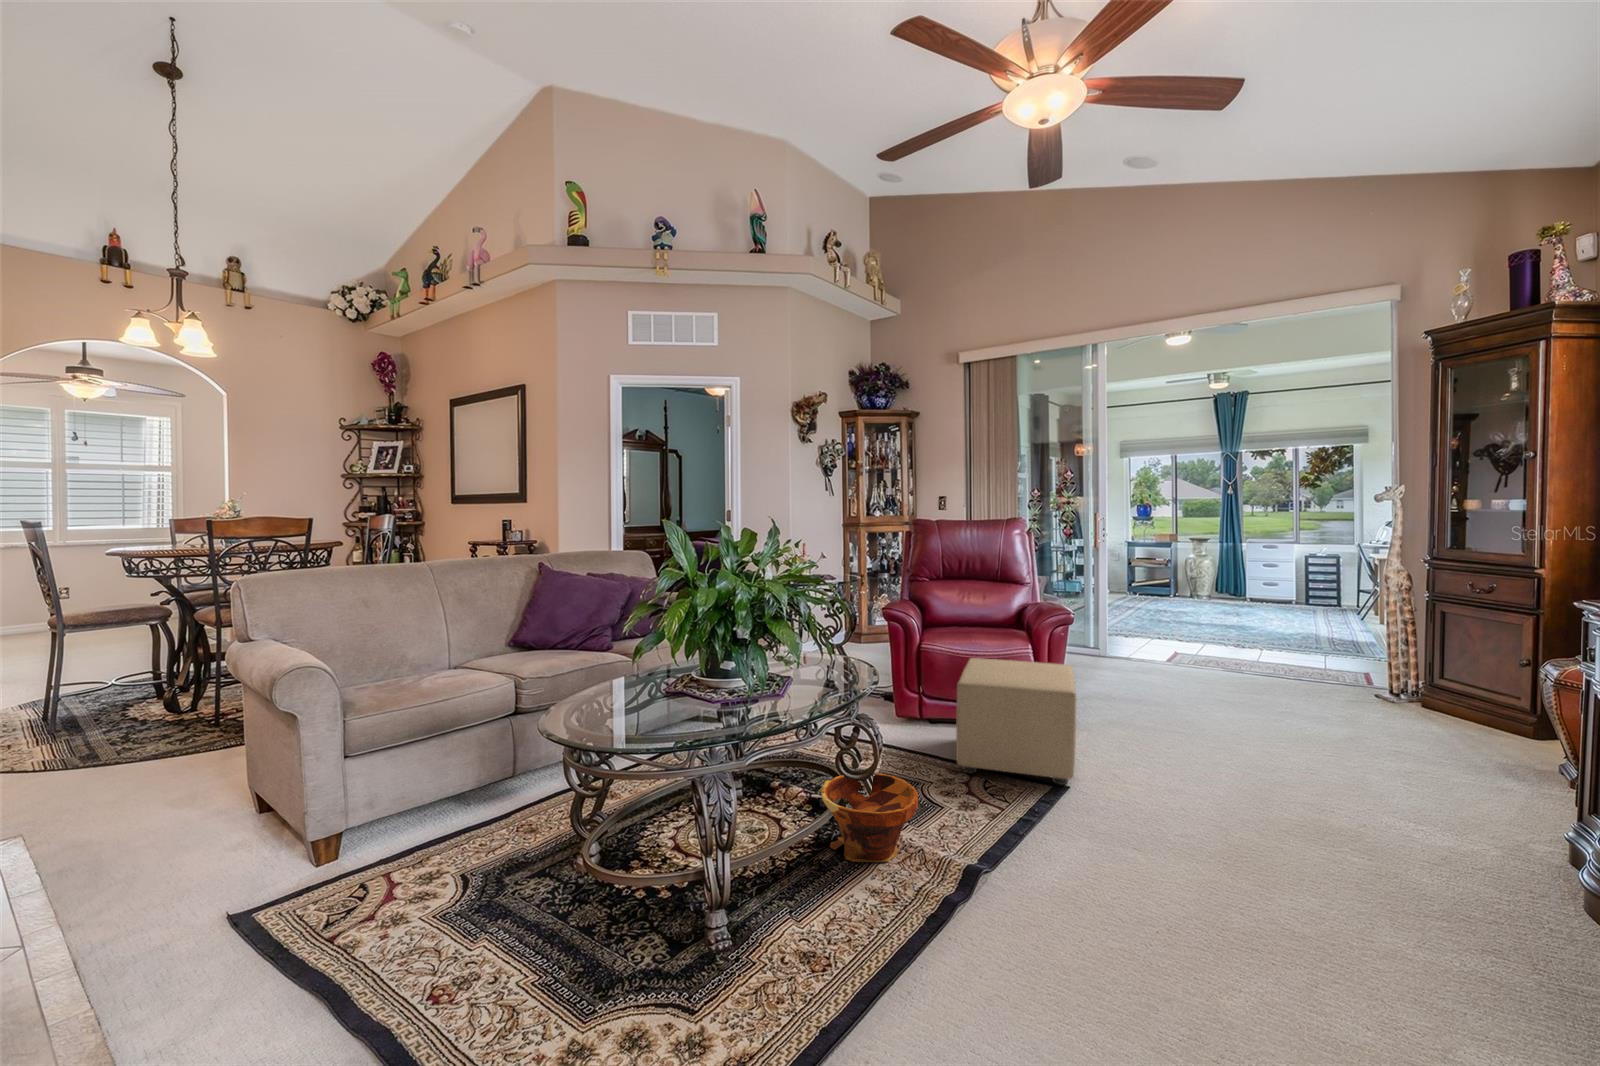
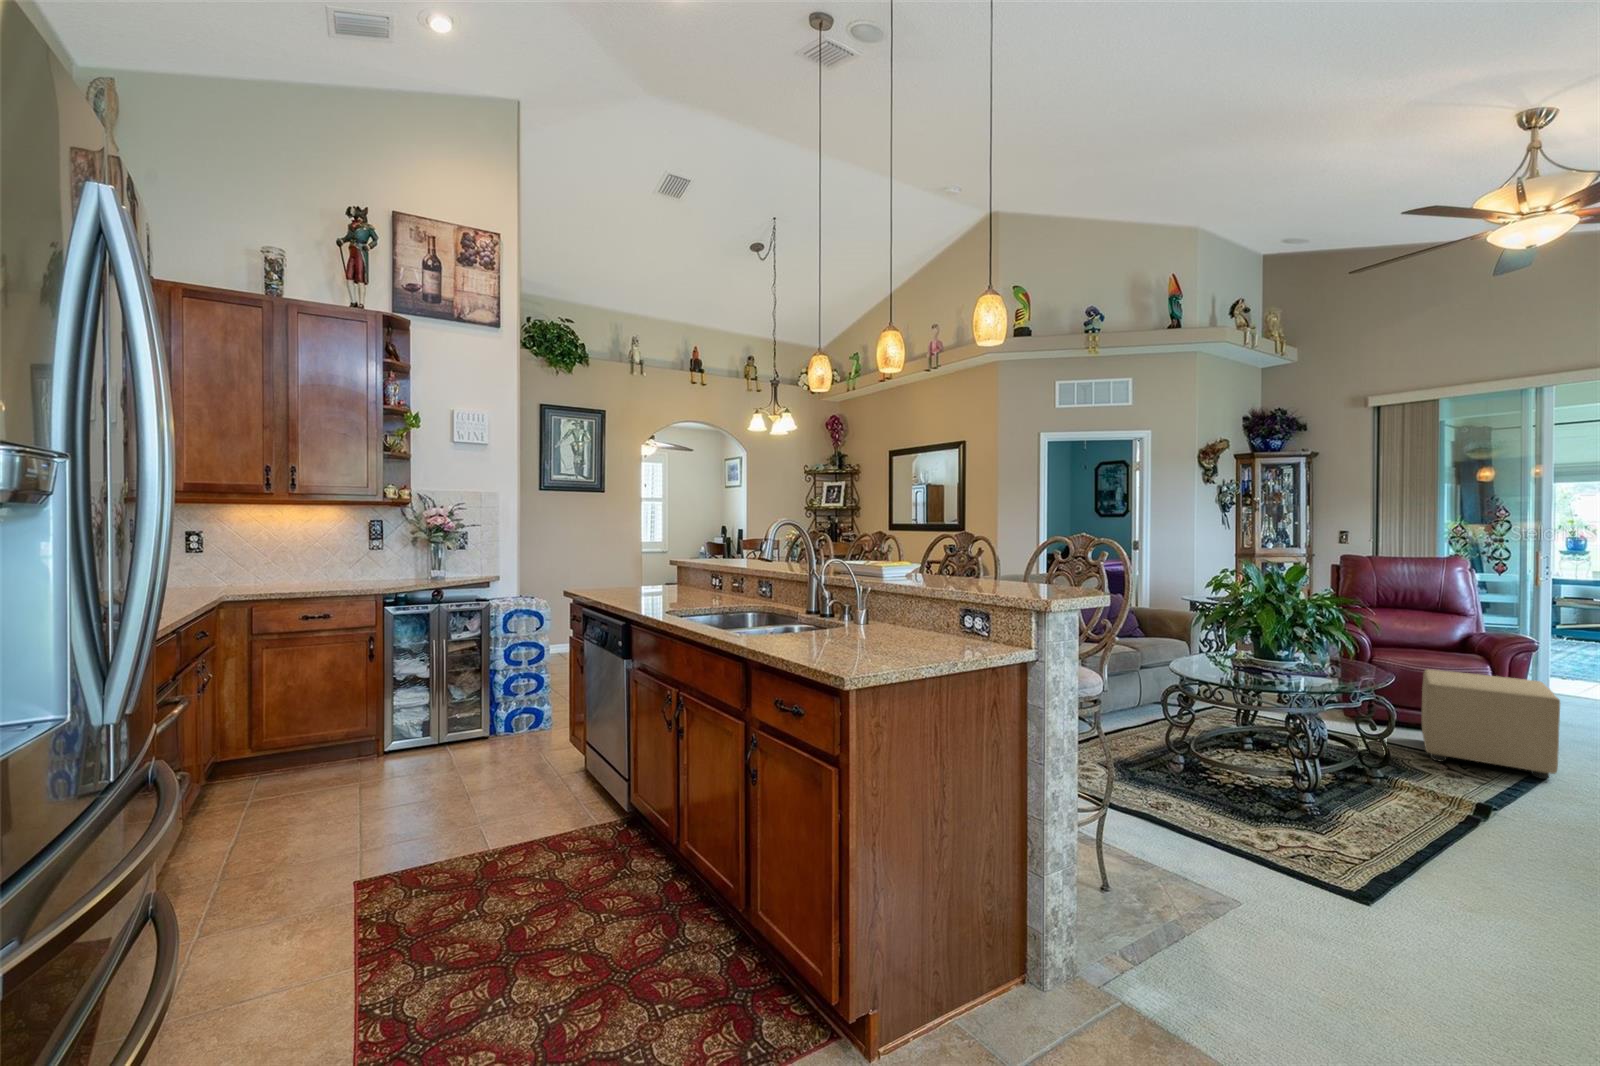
planter: present [820,773,918,862] -> none [1329,738,1423,801]

